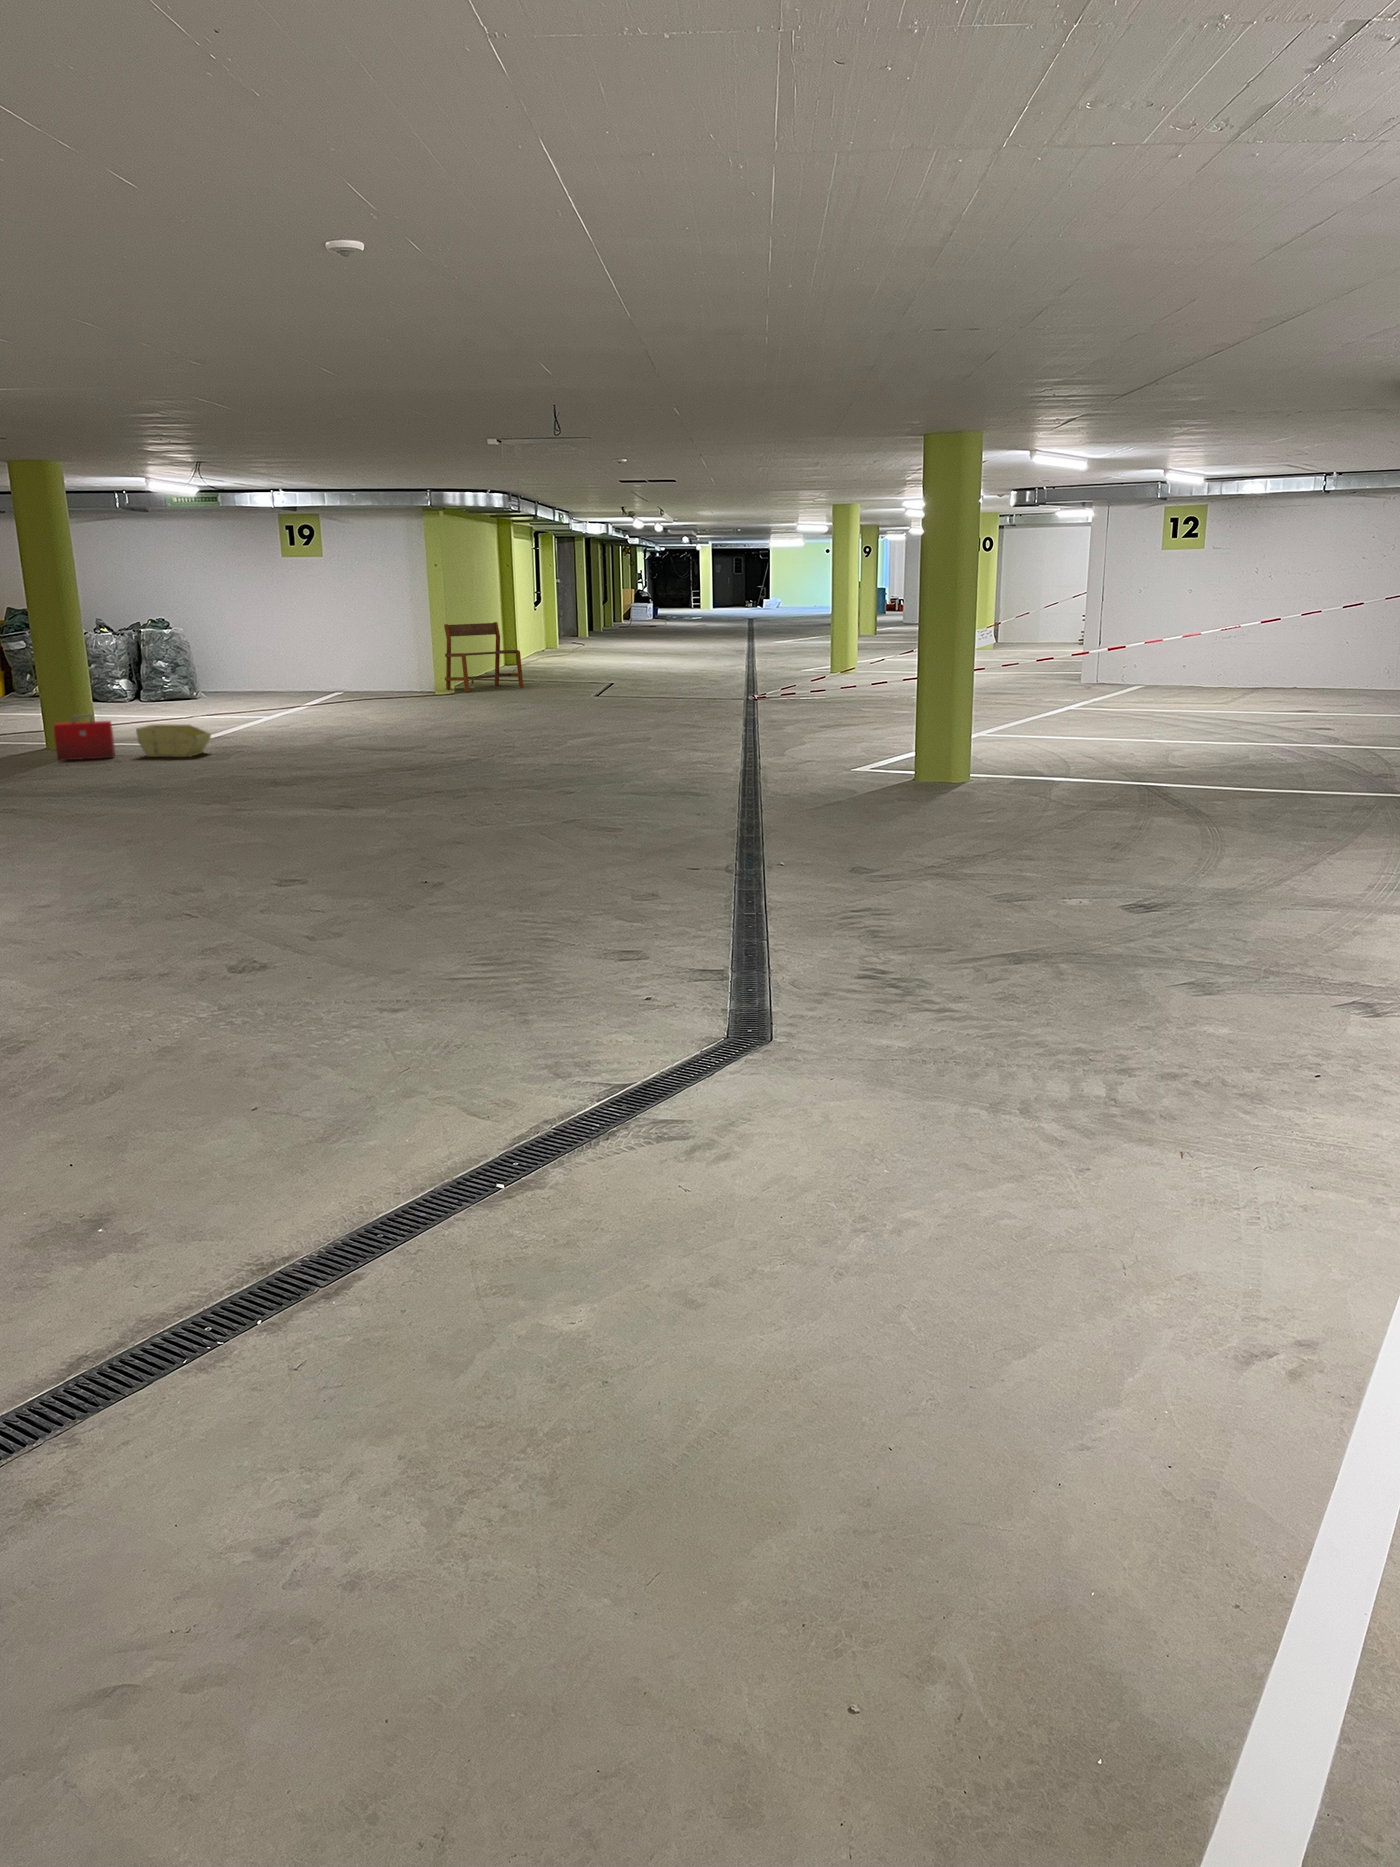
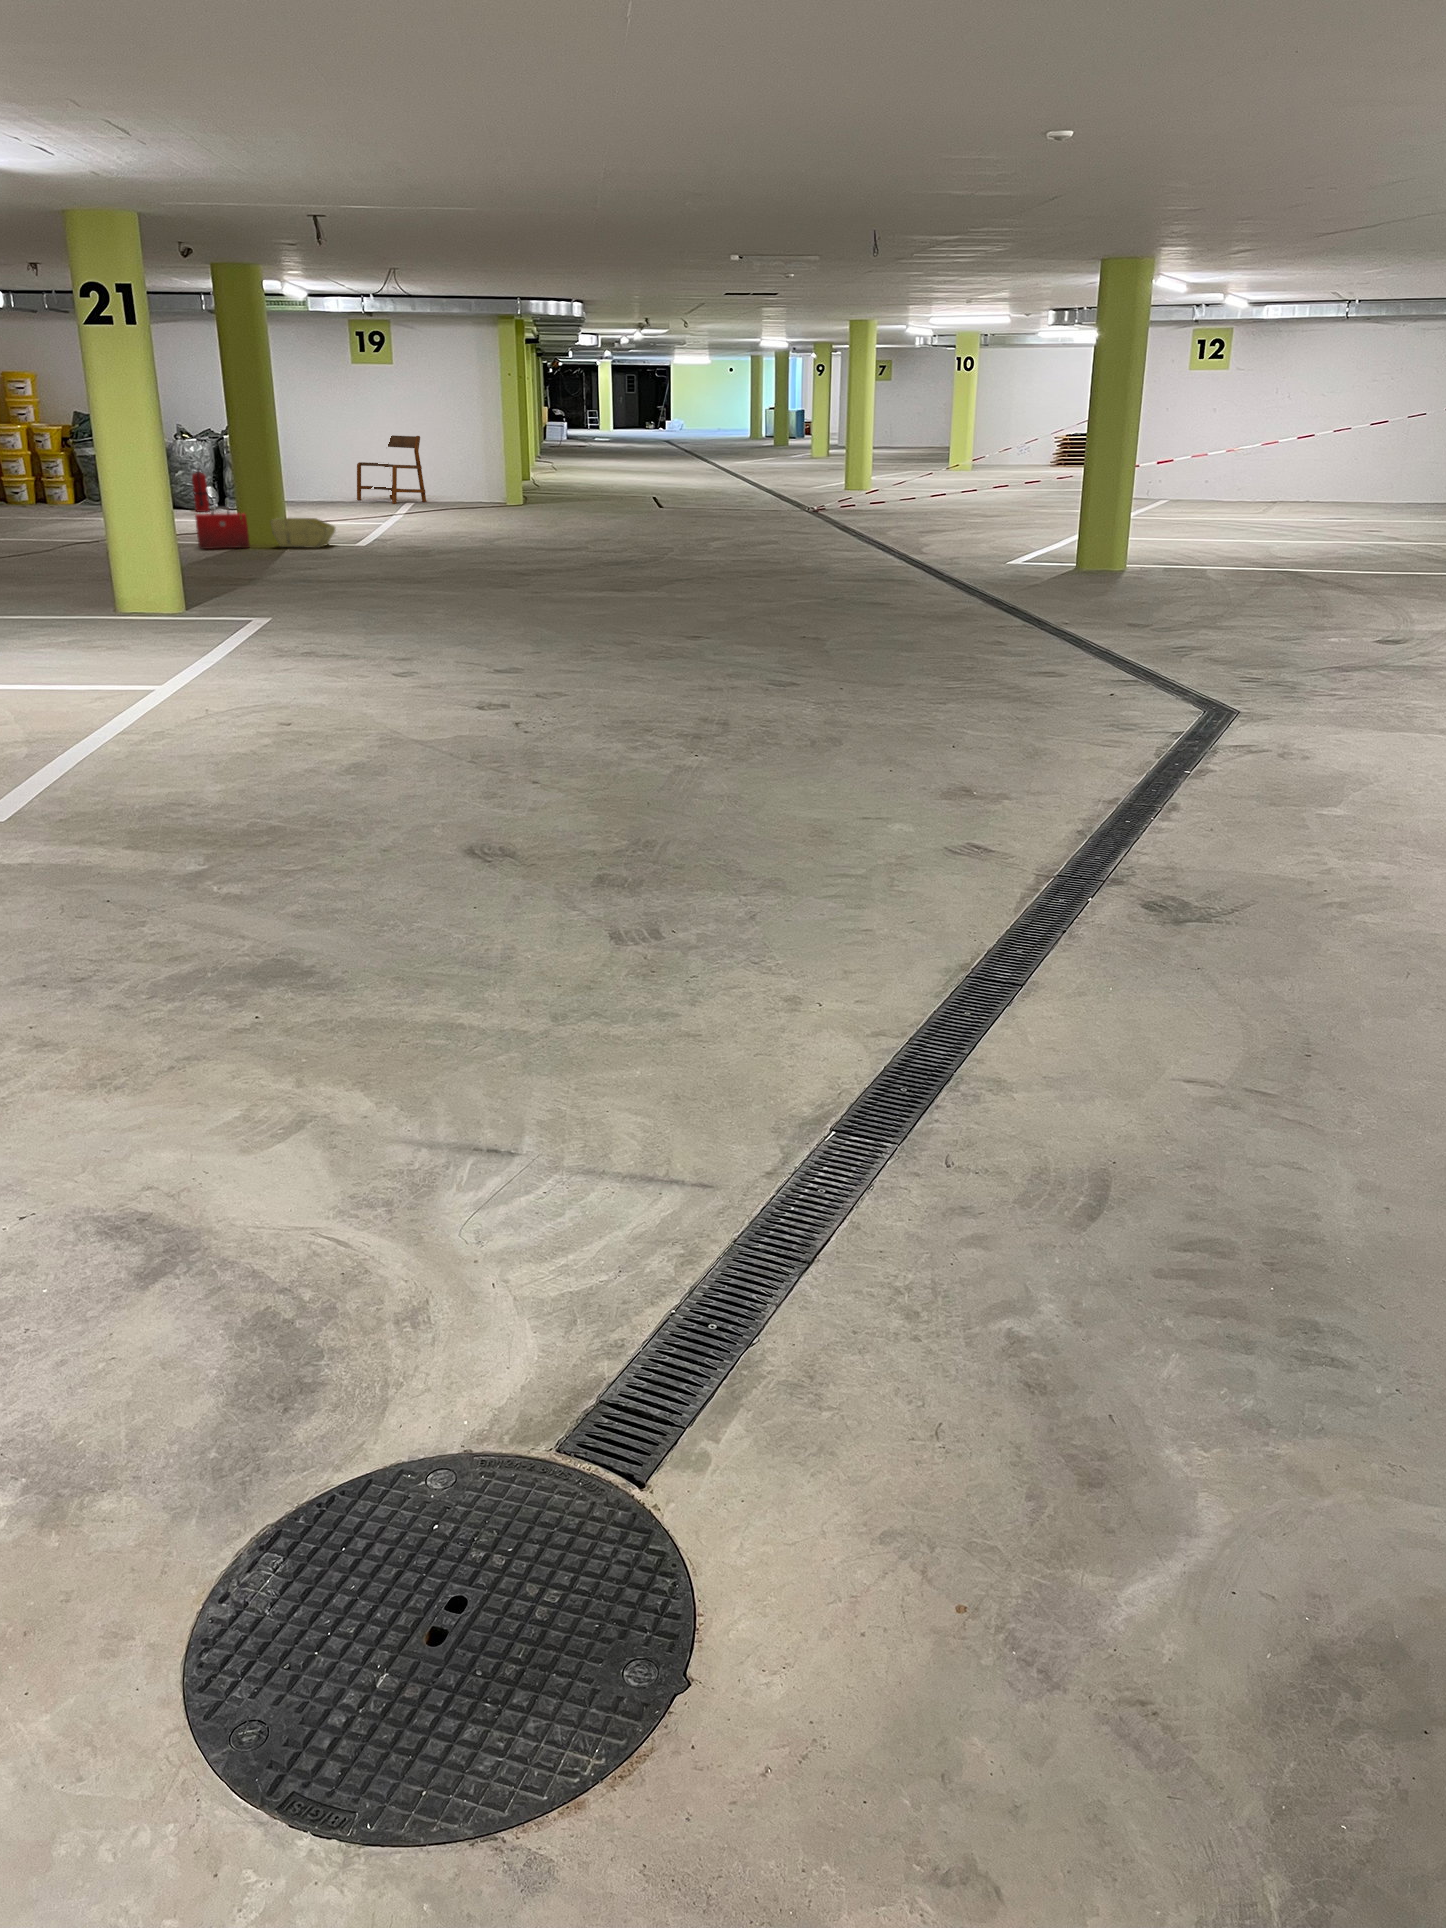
bench: present [444,622,523,692] -> present [357,435,426,504]
fire extinguisher: none [108,661,127,709] -> present [192,466,210,512]

